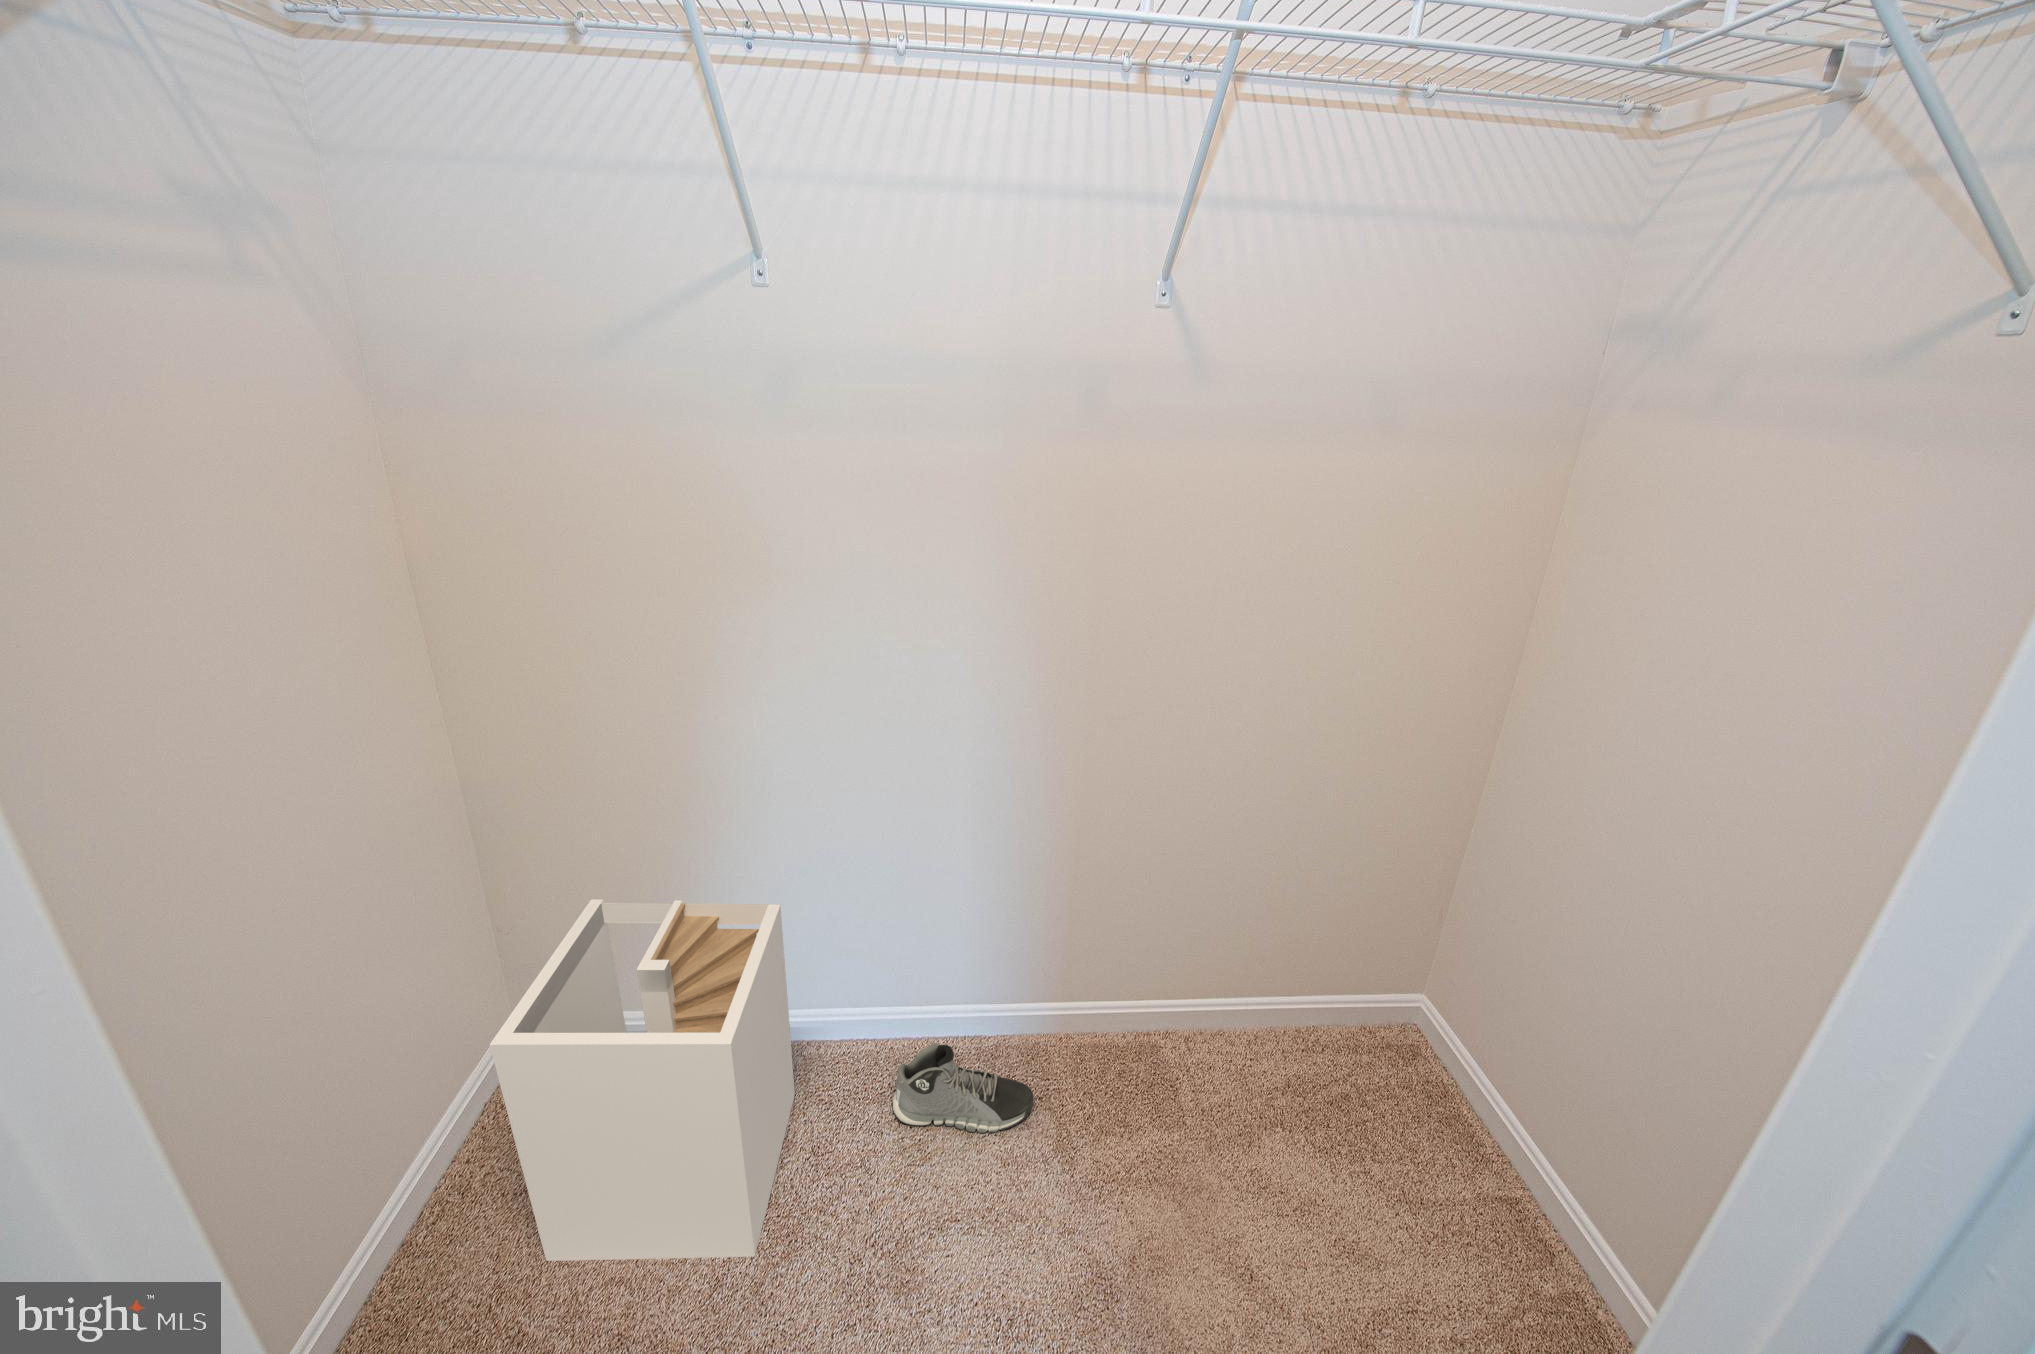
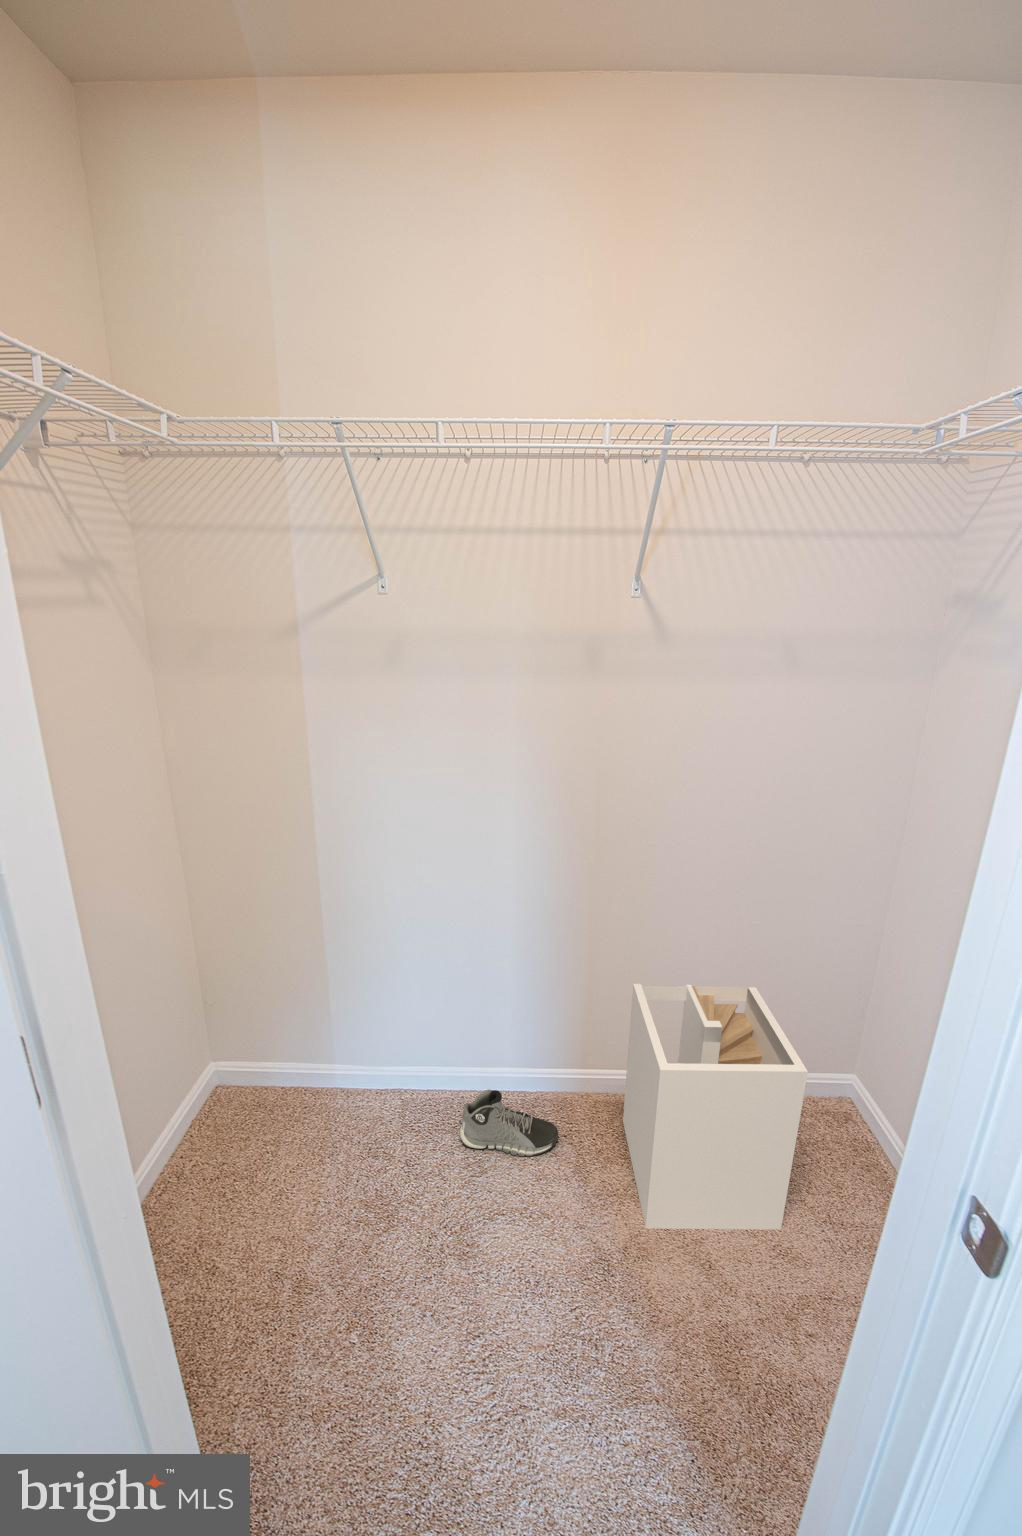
laundry hamper: present [490,899,795,1261] -> present [623,984,808,1229]

